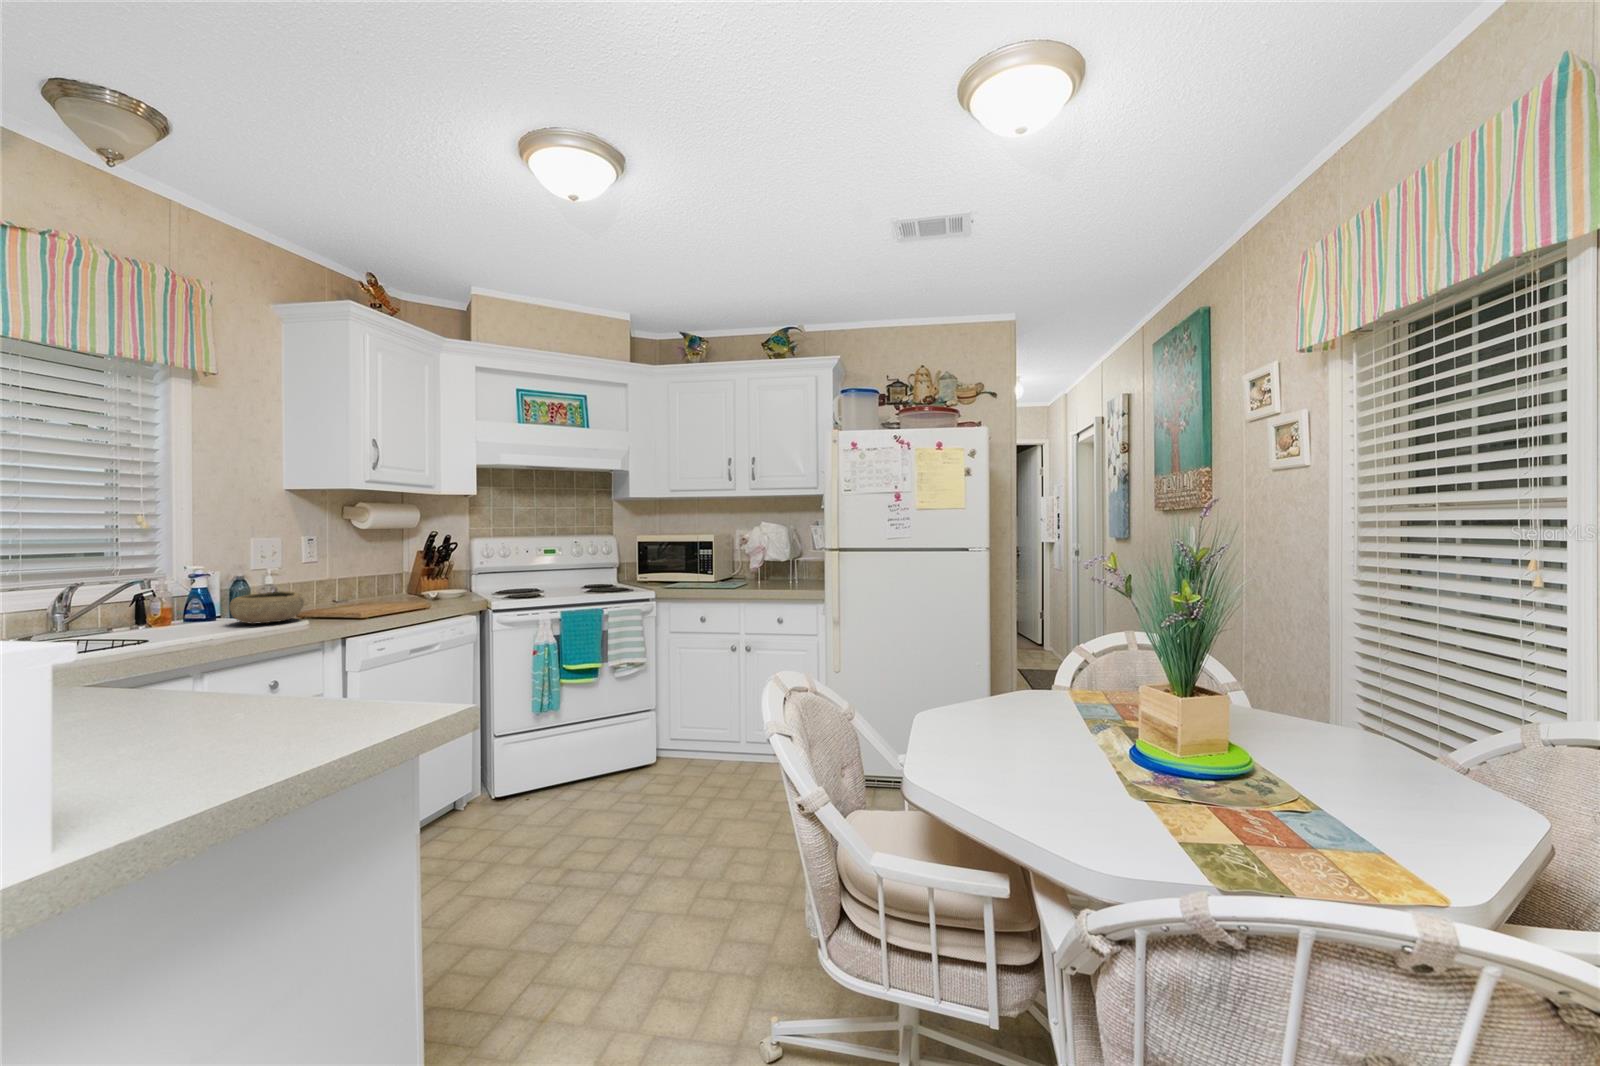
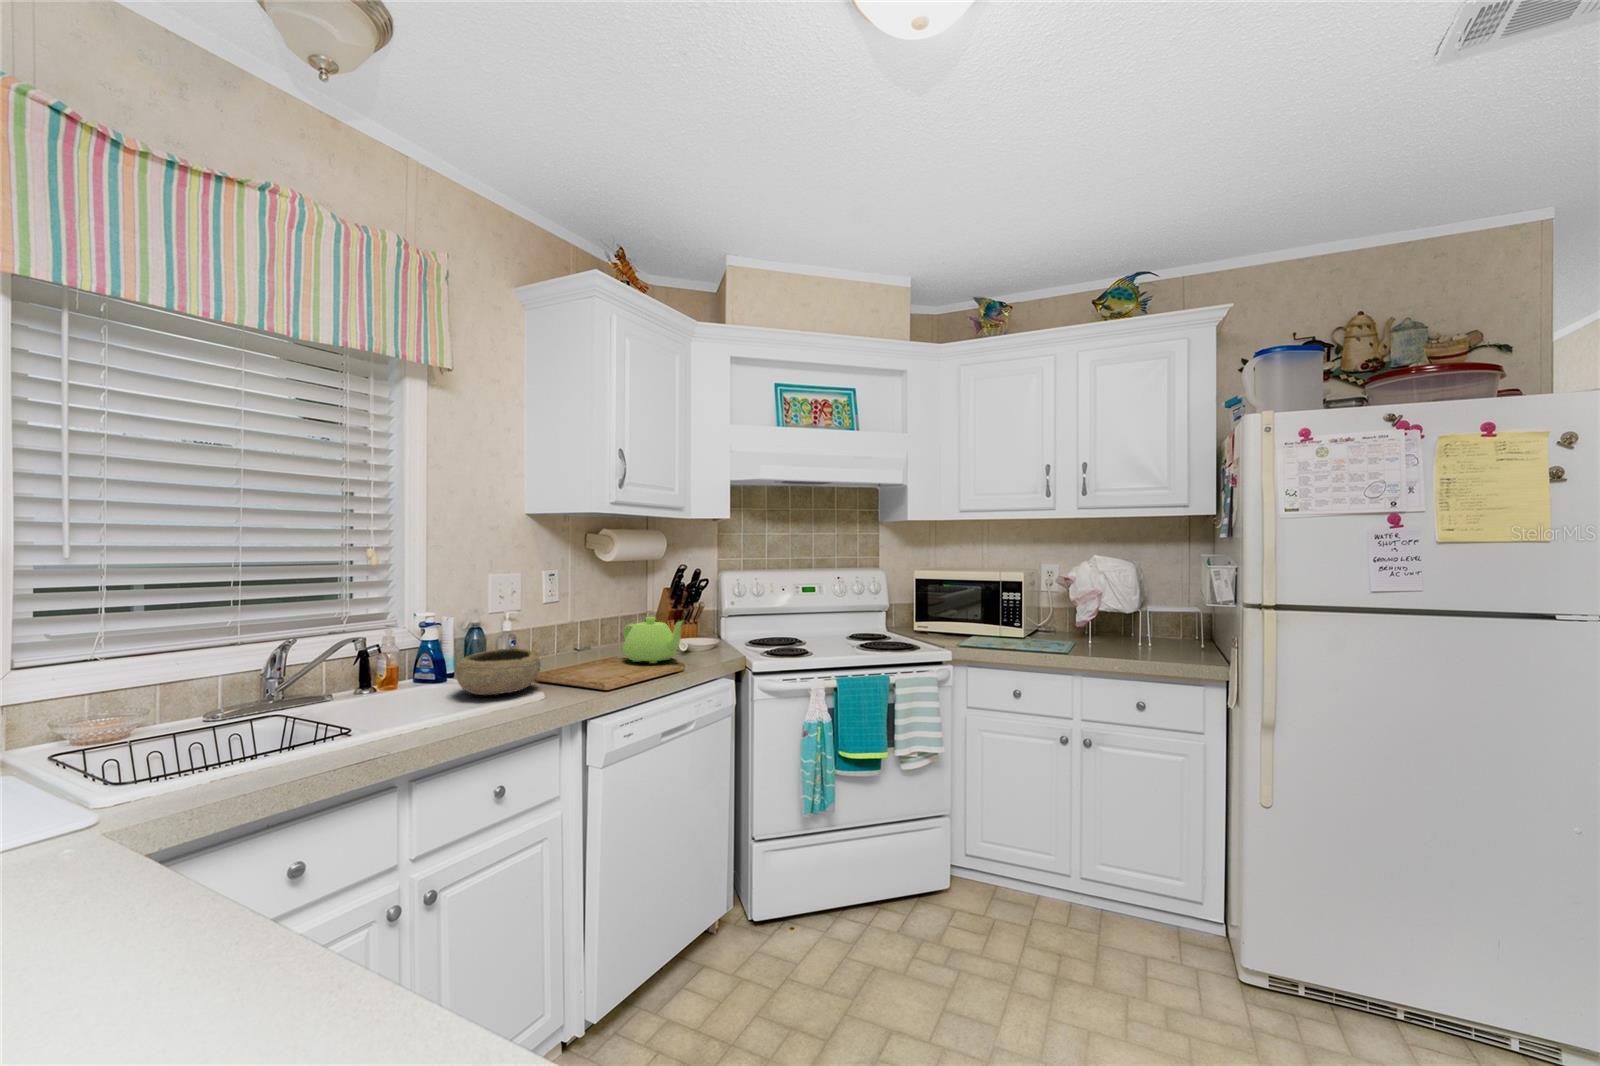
teapot: none [378,571,432,606] -> present [622,617,684,663]

